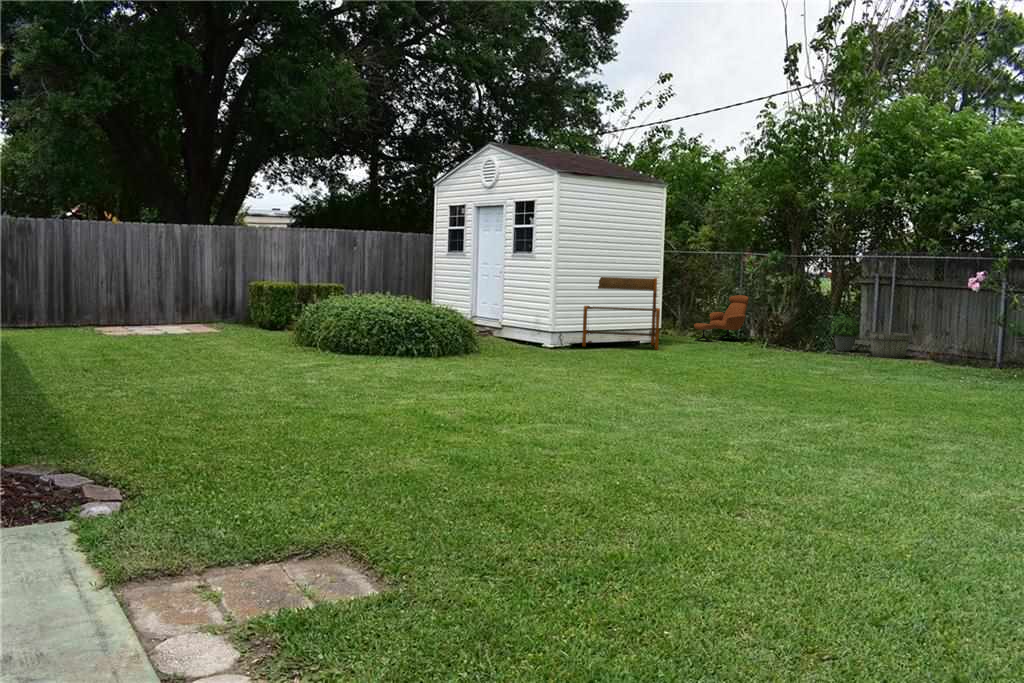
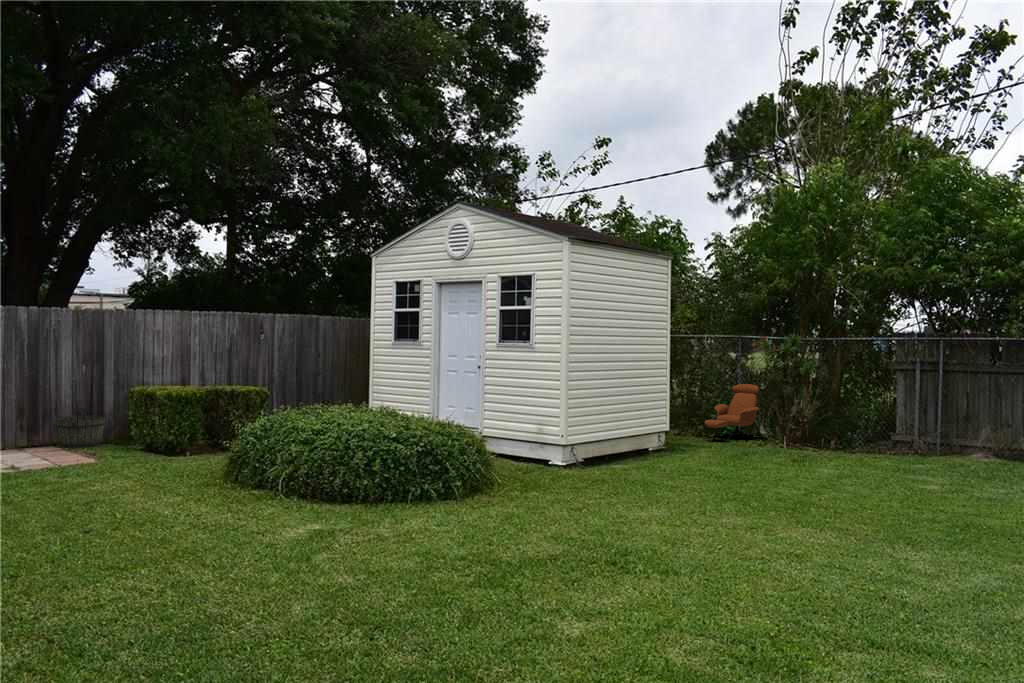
bench: present [582,277,660,350] -> none [597,369,700,461]
potted plant: present [831,316,859,351] -> none [867,406,901,448]
wooden bucket: present [870,327,910,358] -> present [56,408,106,448]

